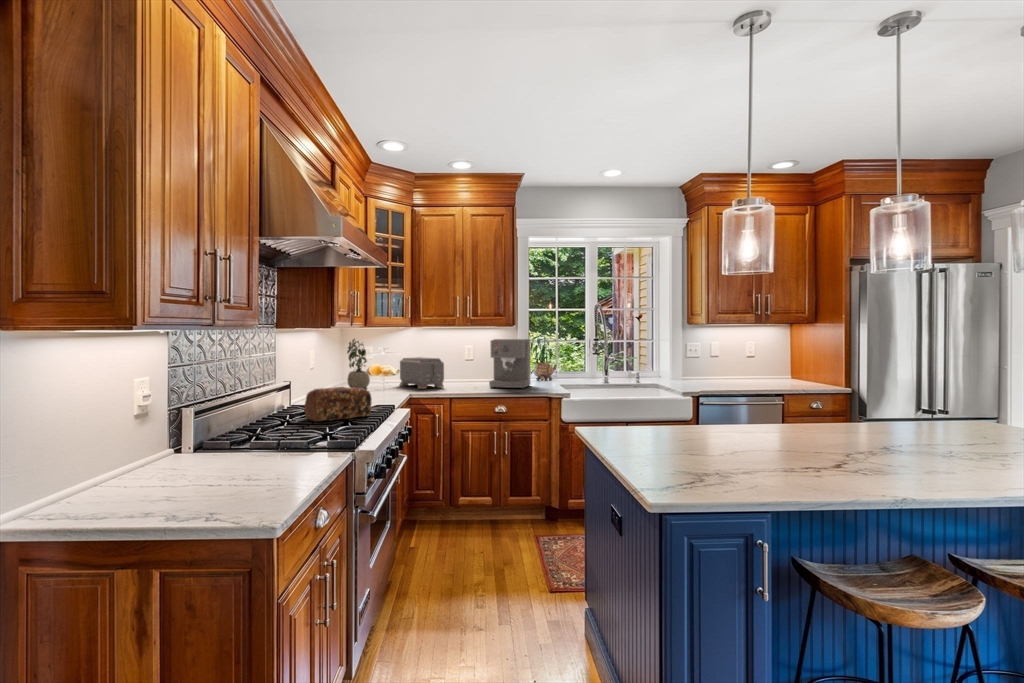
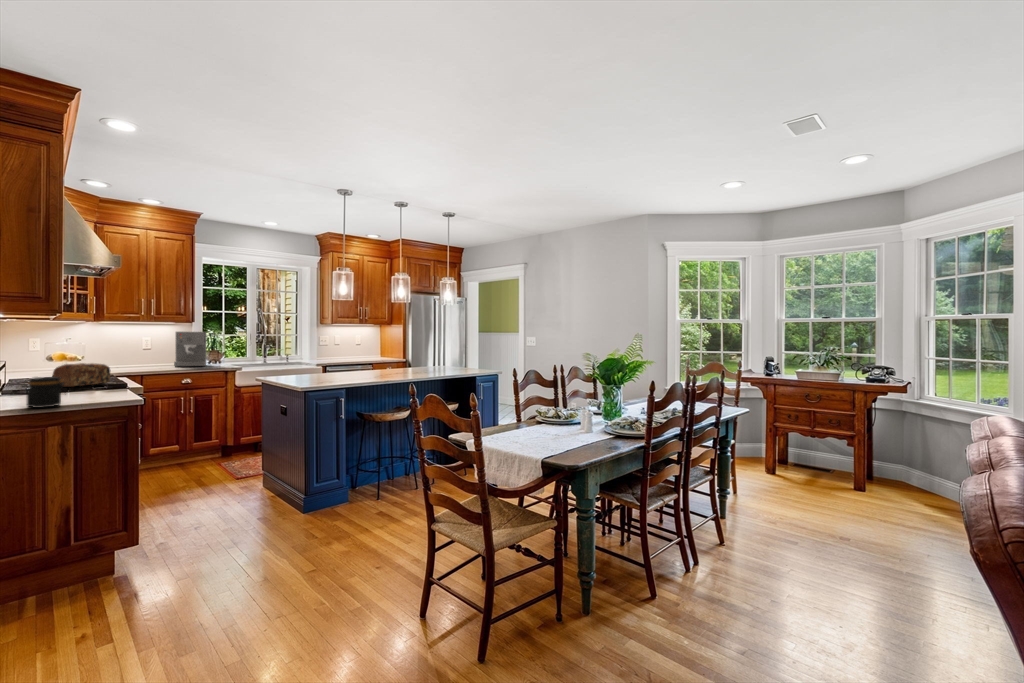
potted plant: present [347,339,370,389] -> none [37,329,63,372]
toaster: present [400,357,444,389] -> none [83,345,132,369]
jar: none [157,420,218,475] -> present [22,377,66,408]

